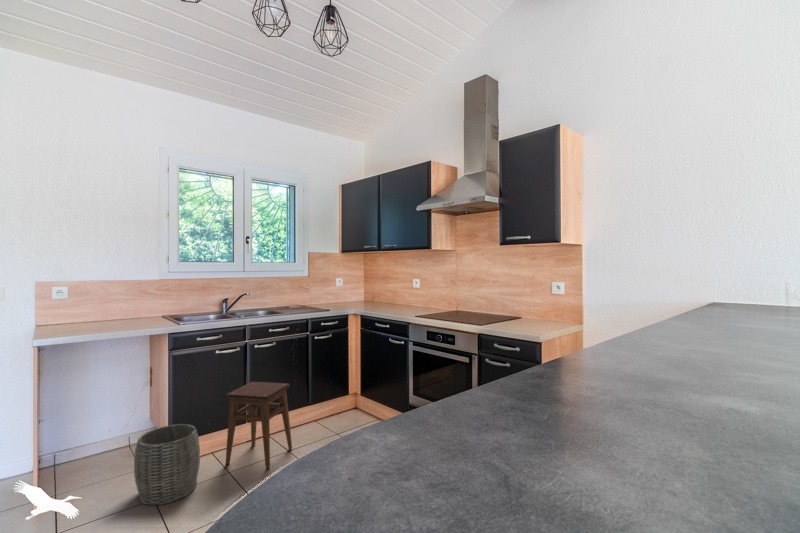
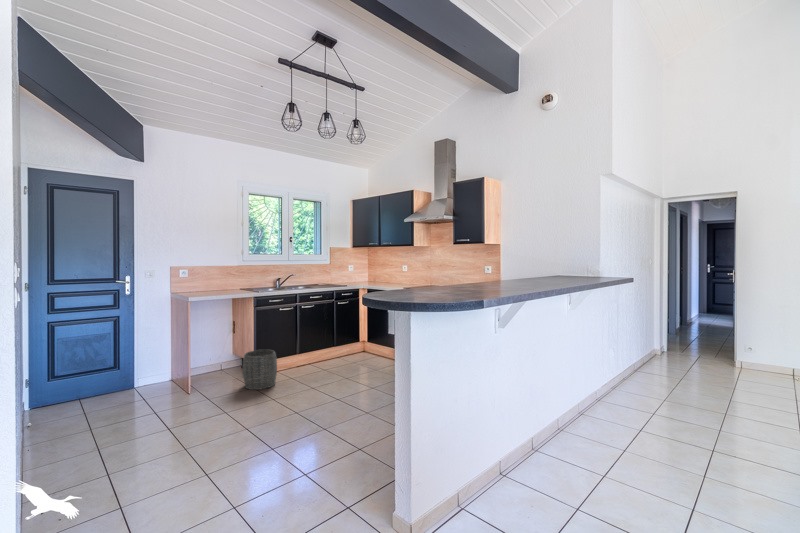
stool: present [225,382,292,469] -> none [288,329,326,377]

